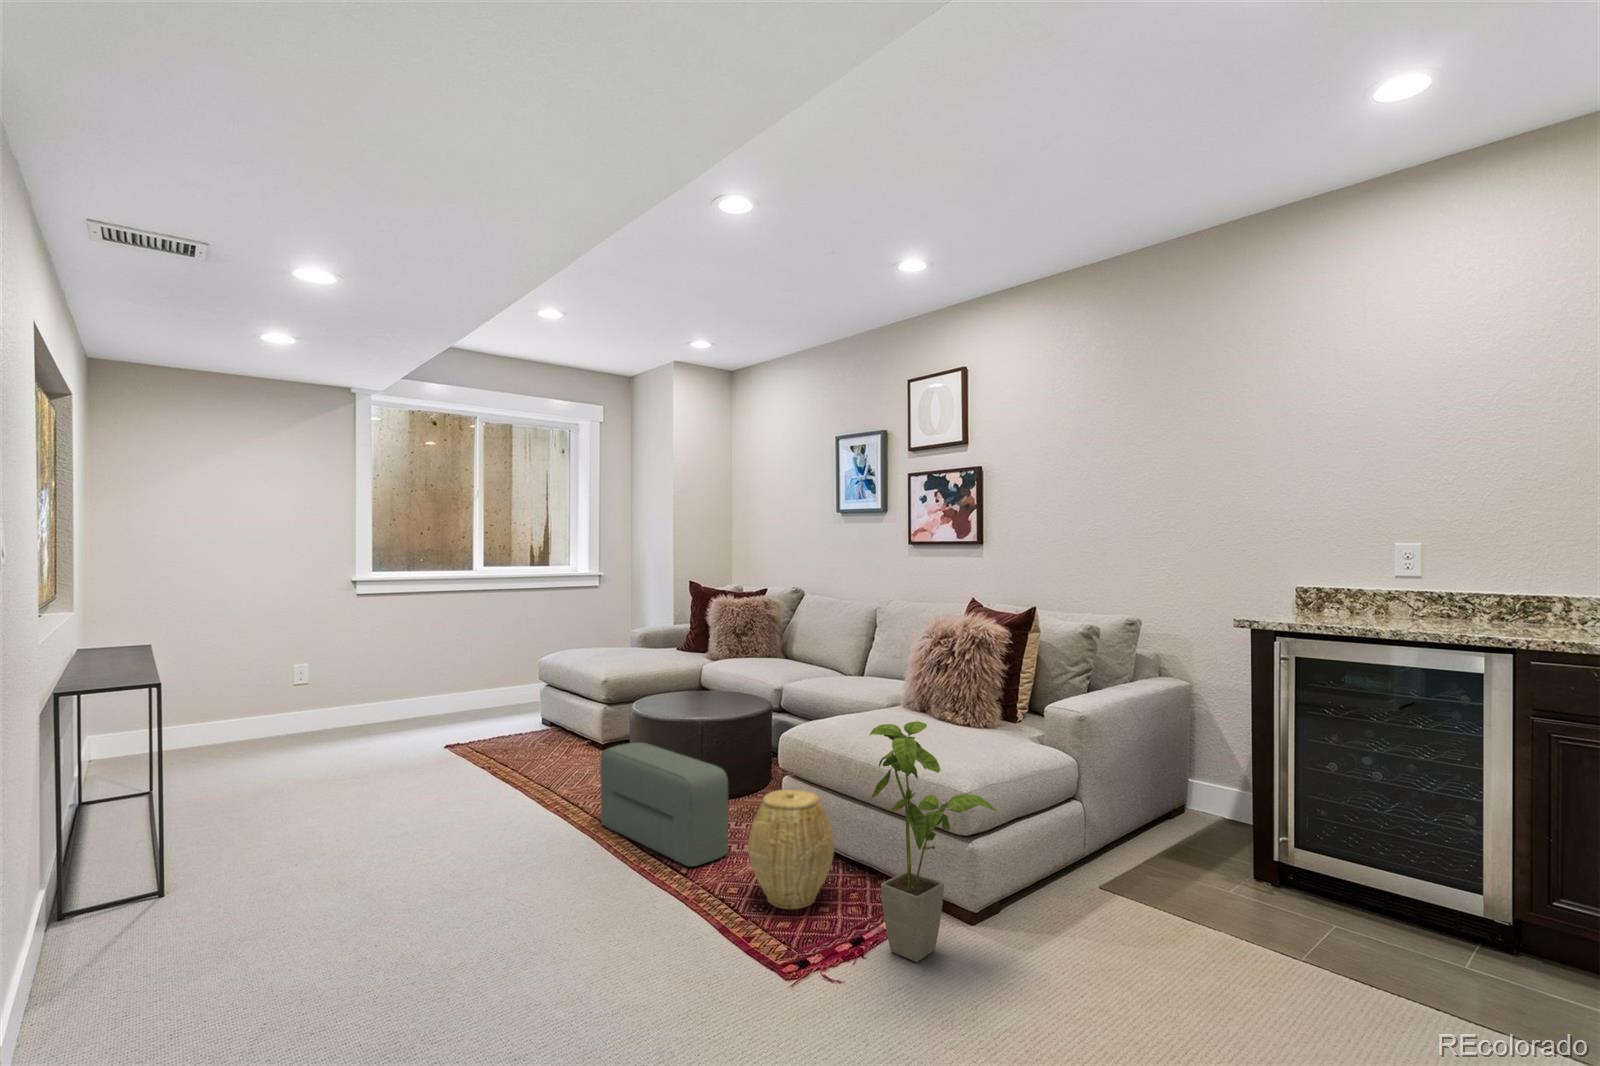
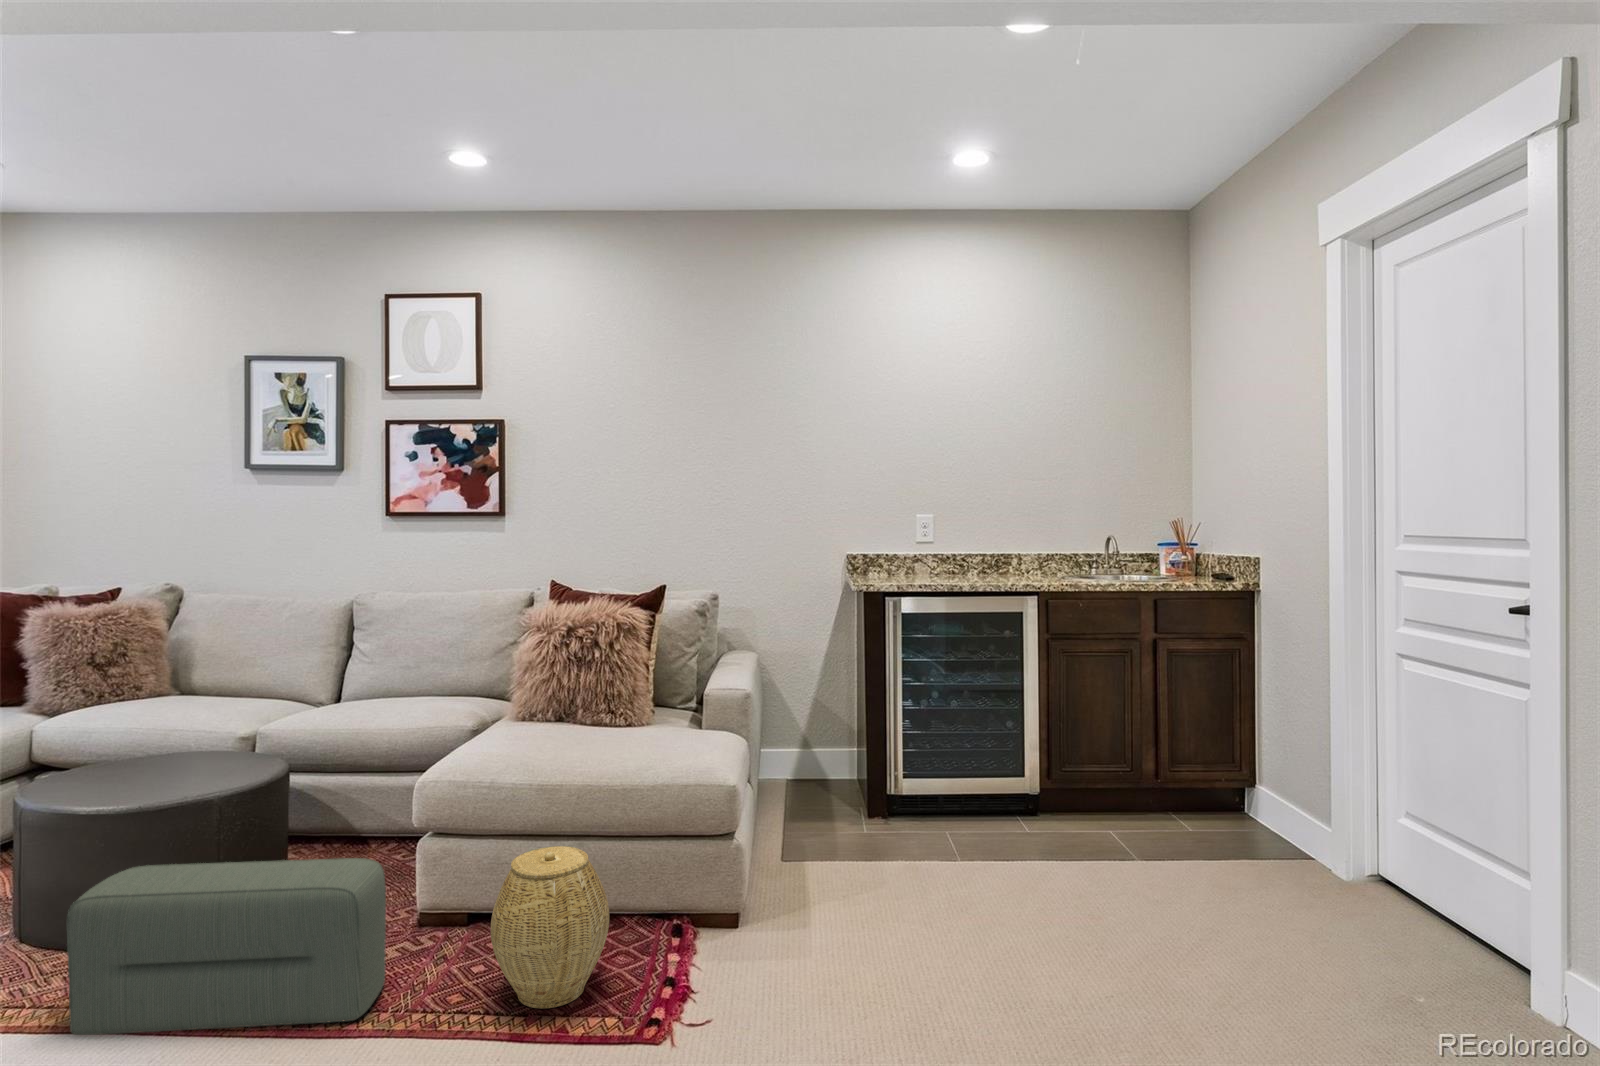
house plant: present [869,721,996,962] -> none [695,721,831,988]

